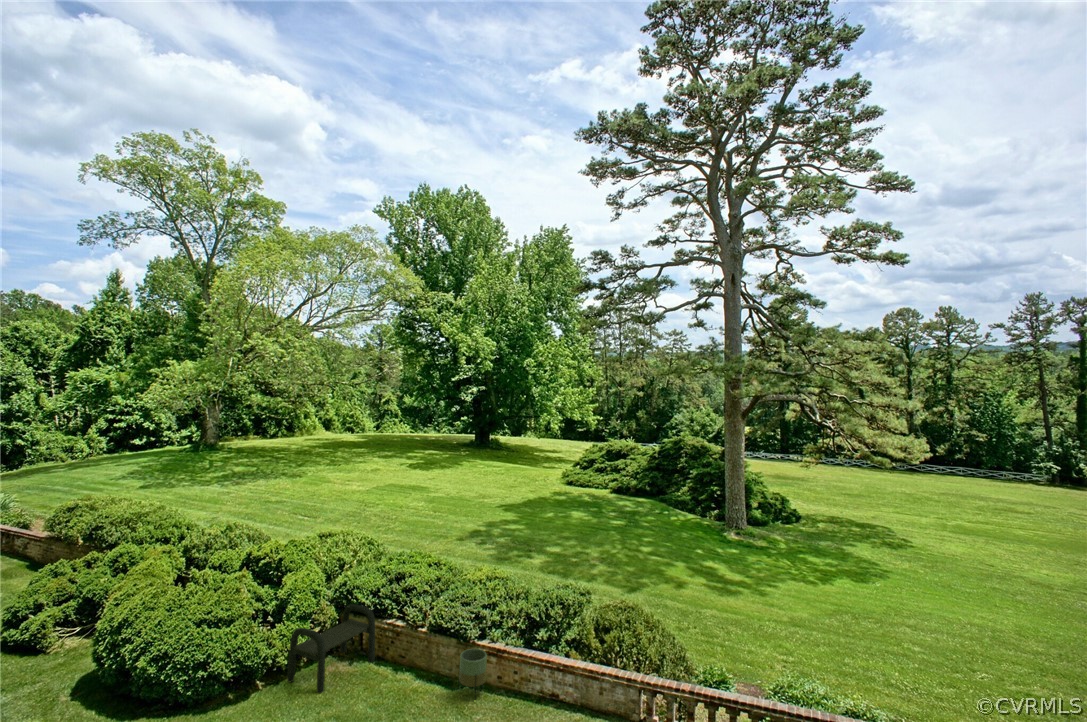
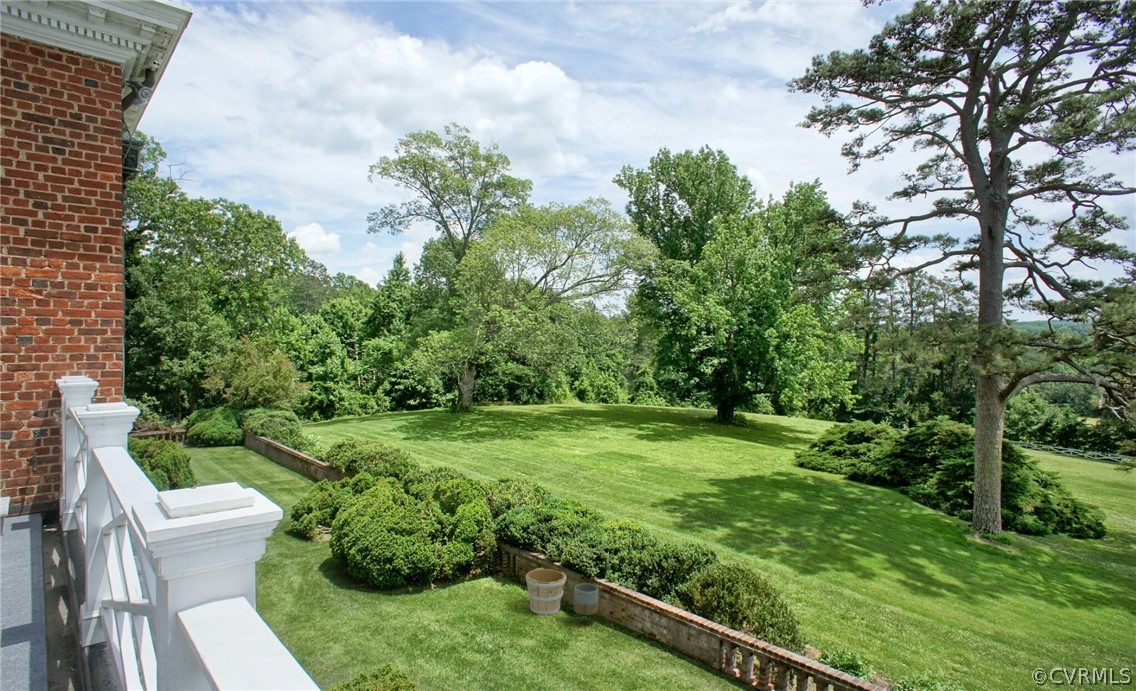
bench: present [287,604,375,693] -> none [451,536,523,599]
wooden bucket: none [395,638,442,696] -> present [526,568,566,615]

